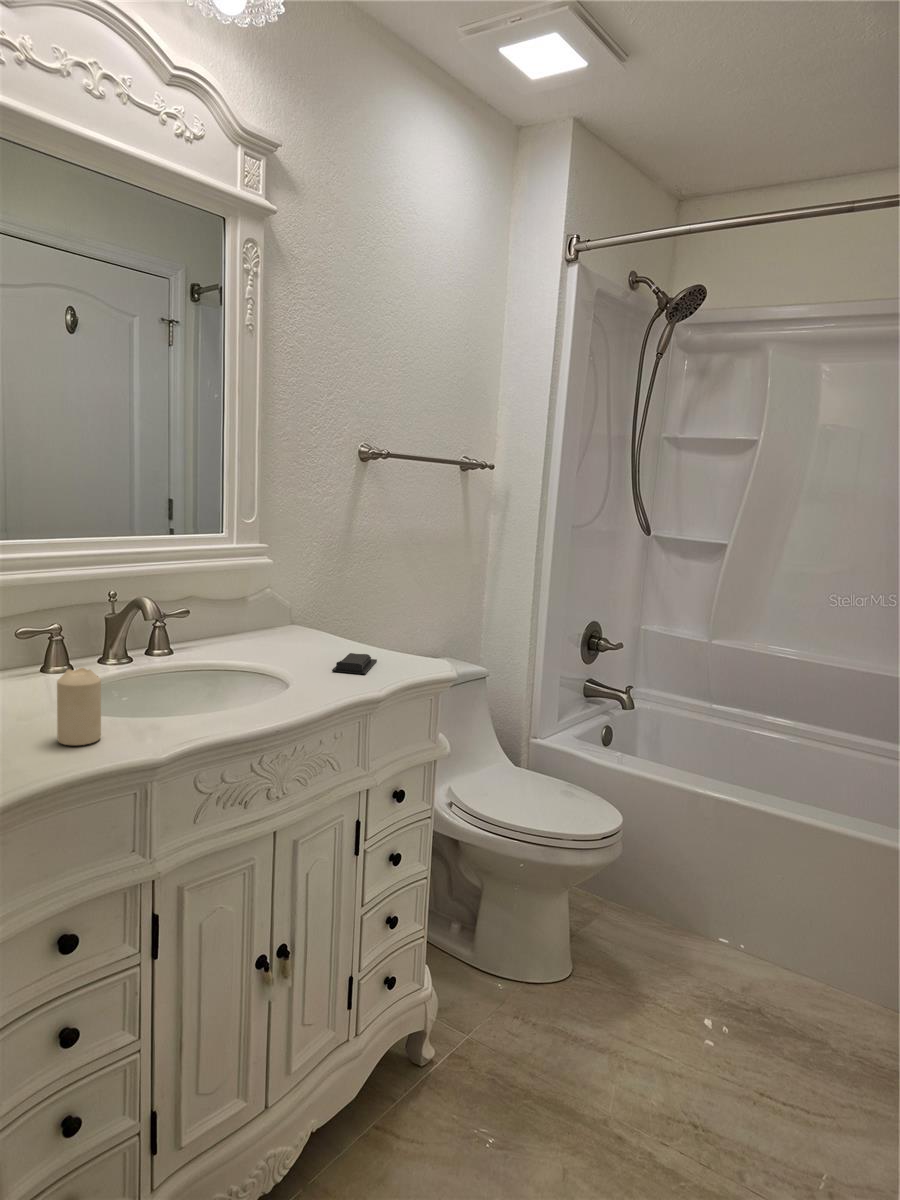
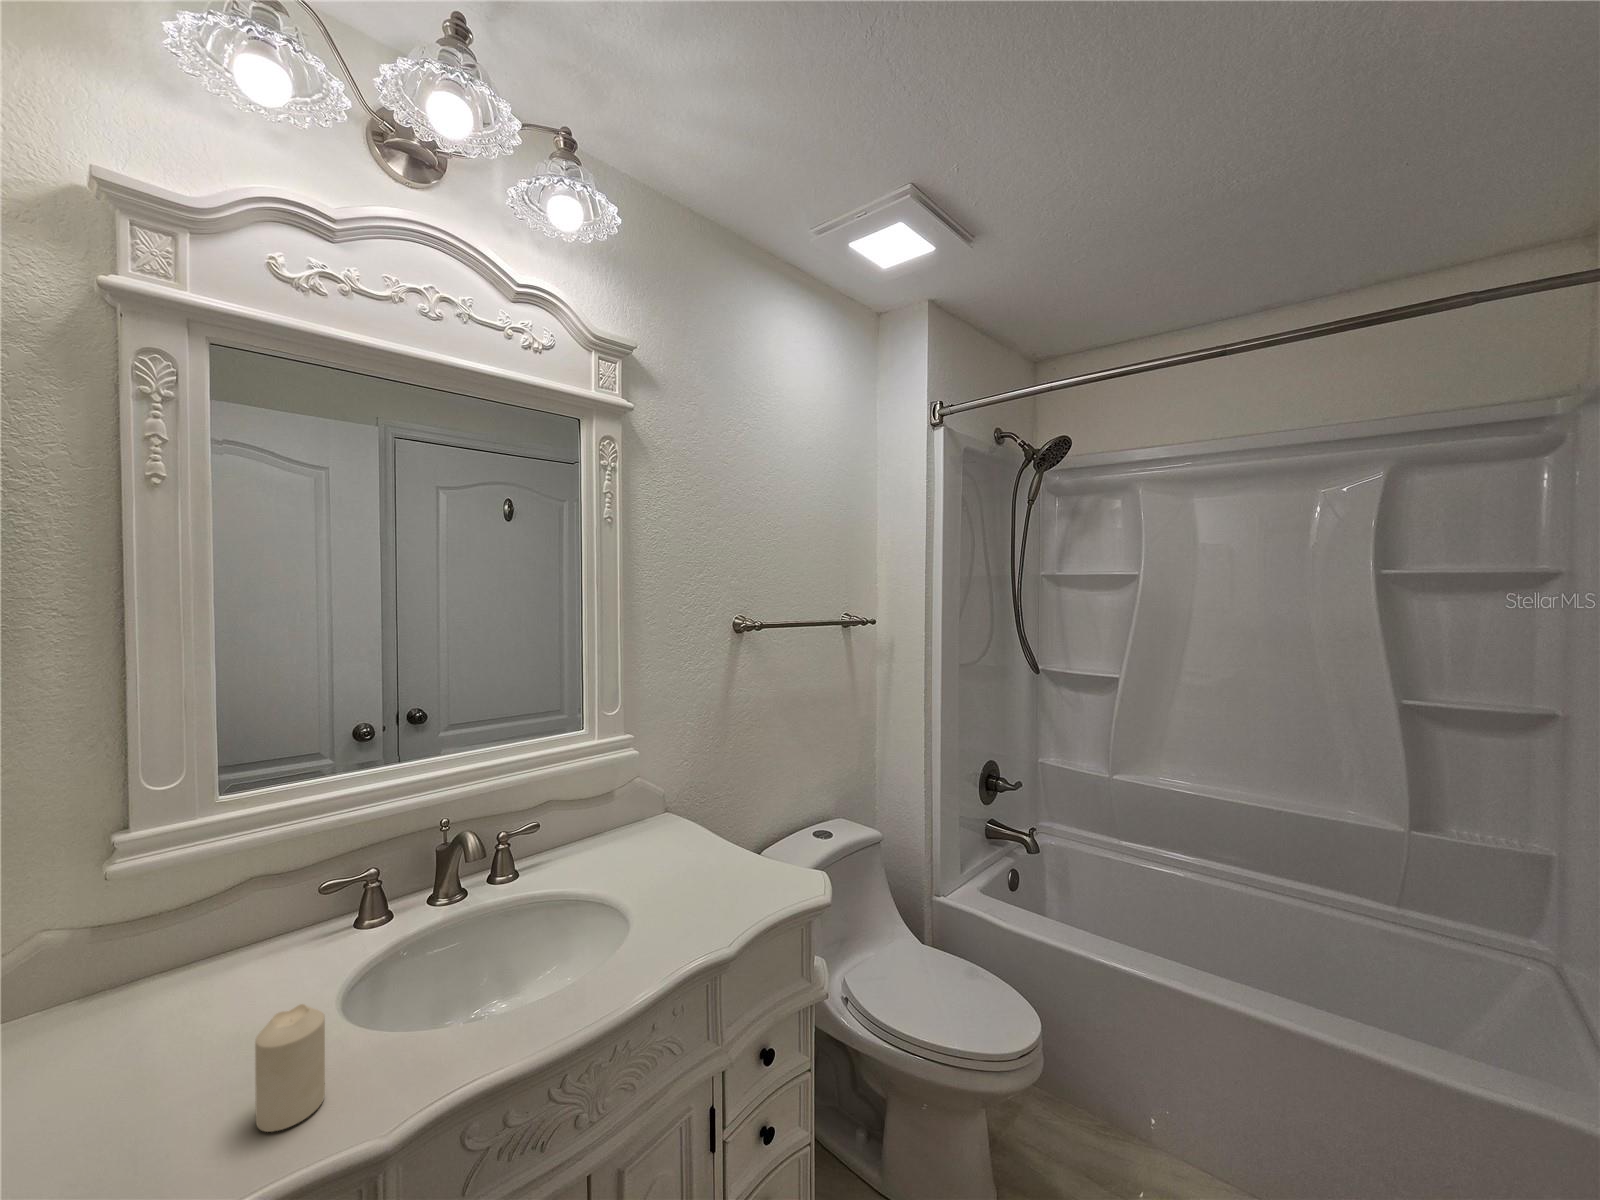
soap bar: present [332,653,377,674] -> none [686,867,744,905]

